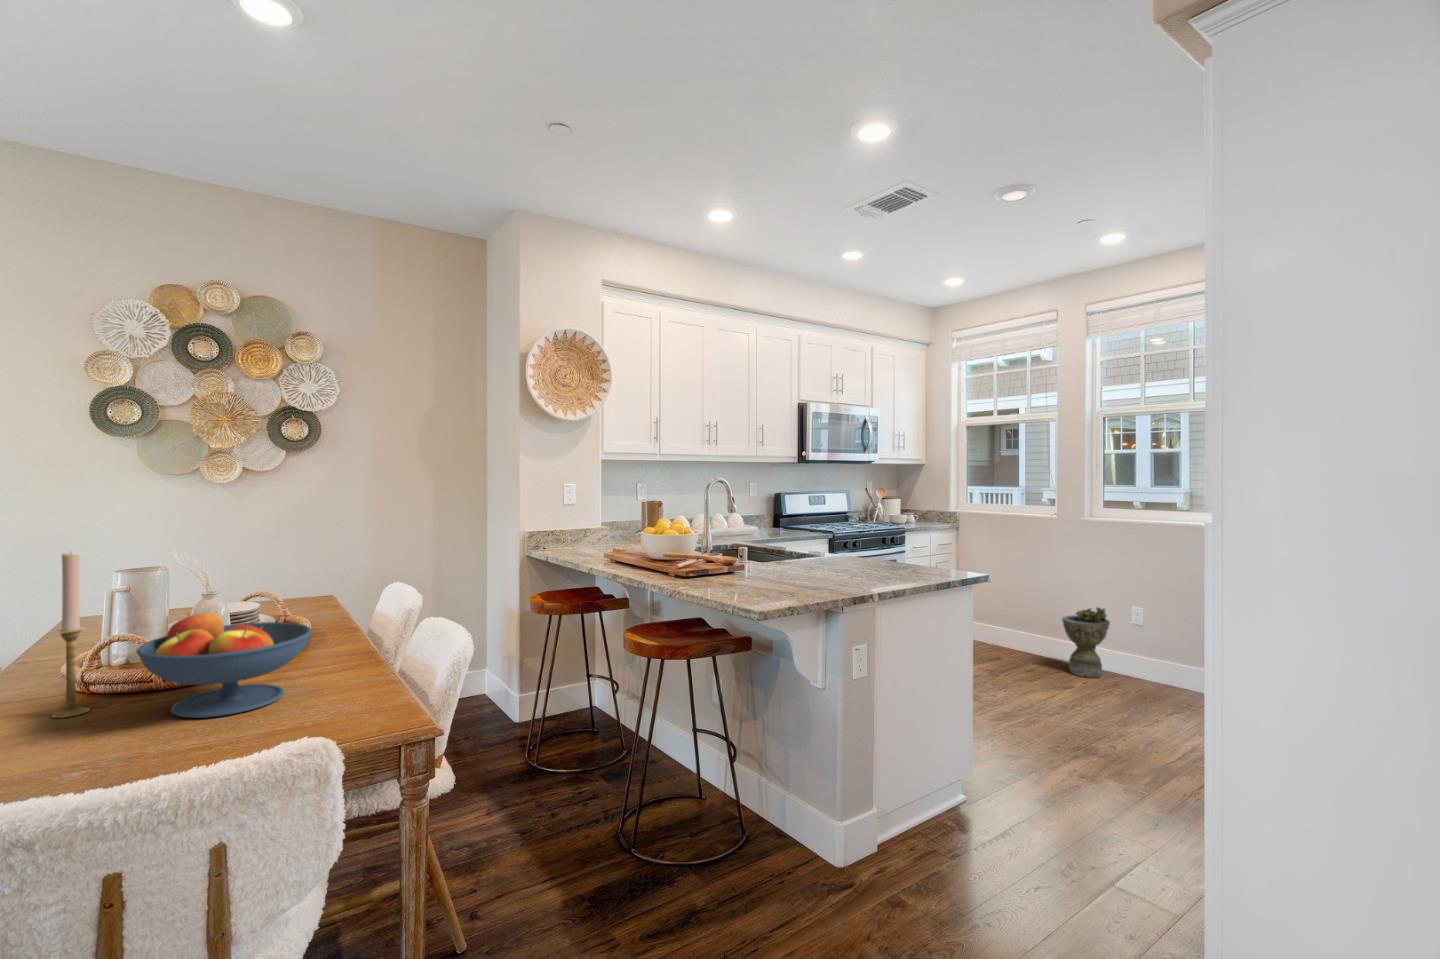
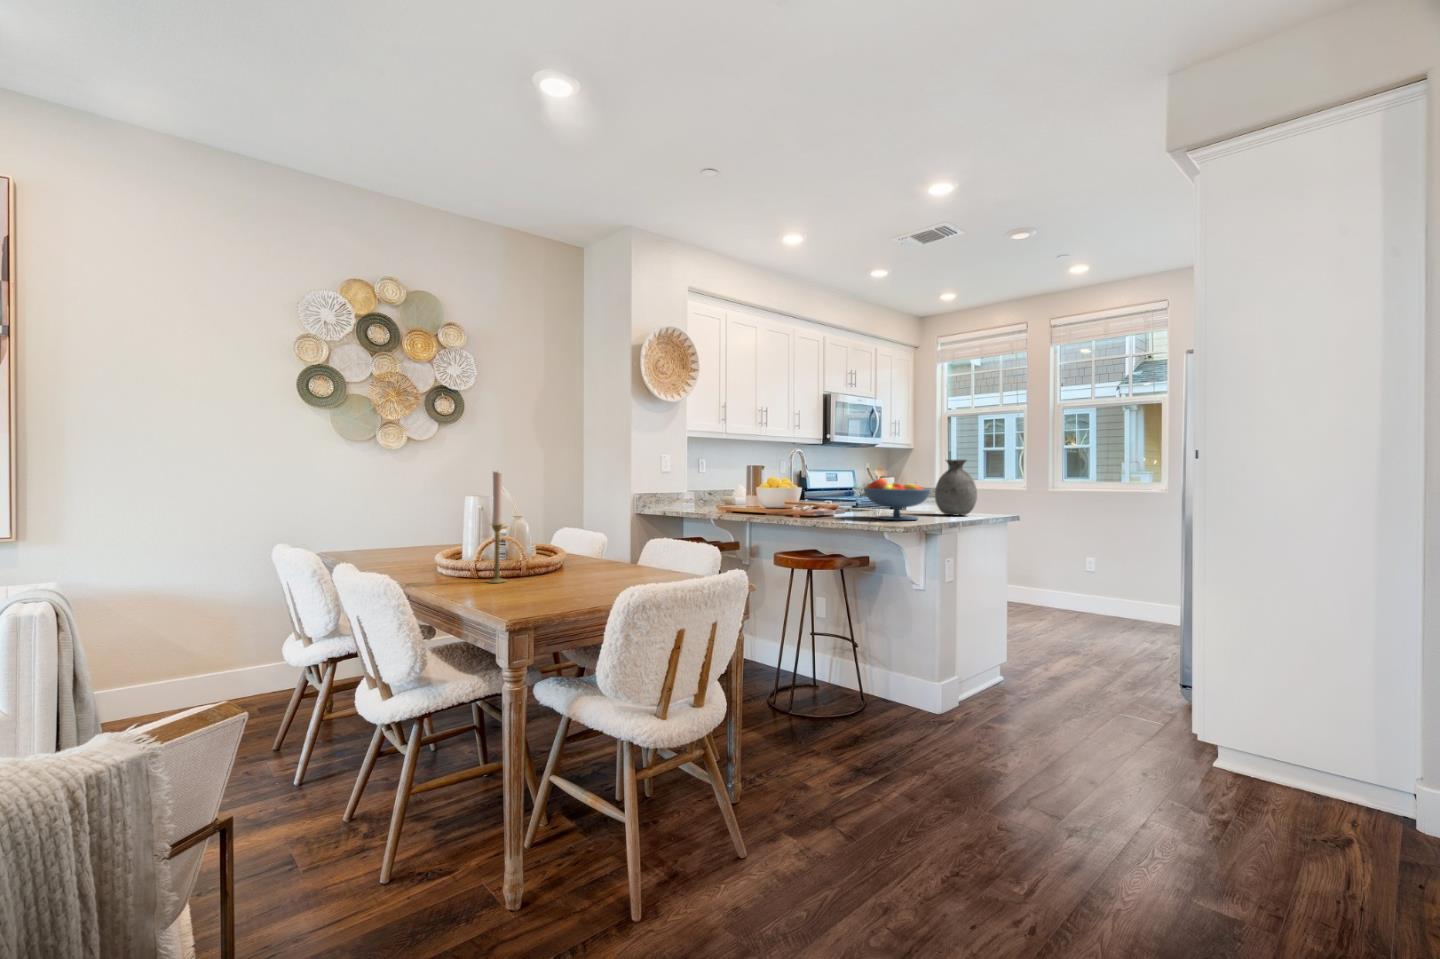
vase: none [872,498,927,574] -> present [935,460,977,515]
planter: present [1062,607,1110,678] -> none [1034,558,1071,614]
fruit bowl: present [136,613,312,718] -> present [864,478,931,520]

